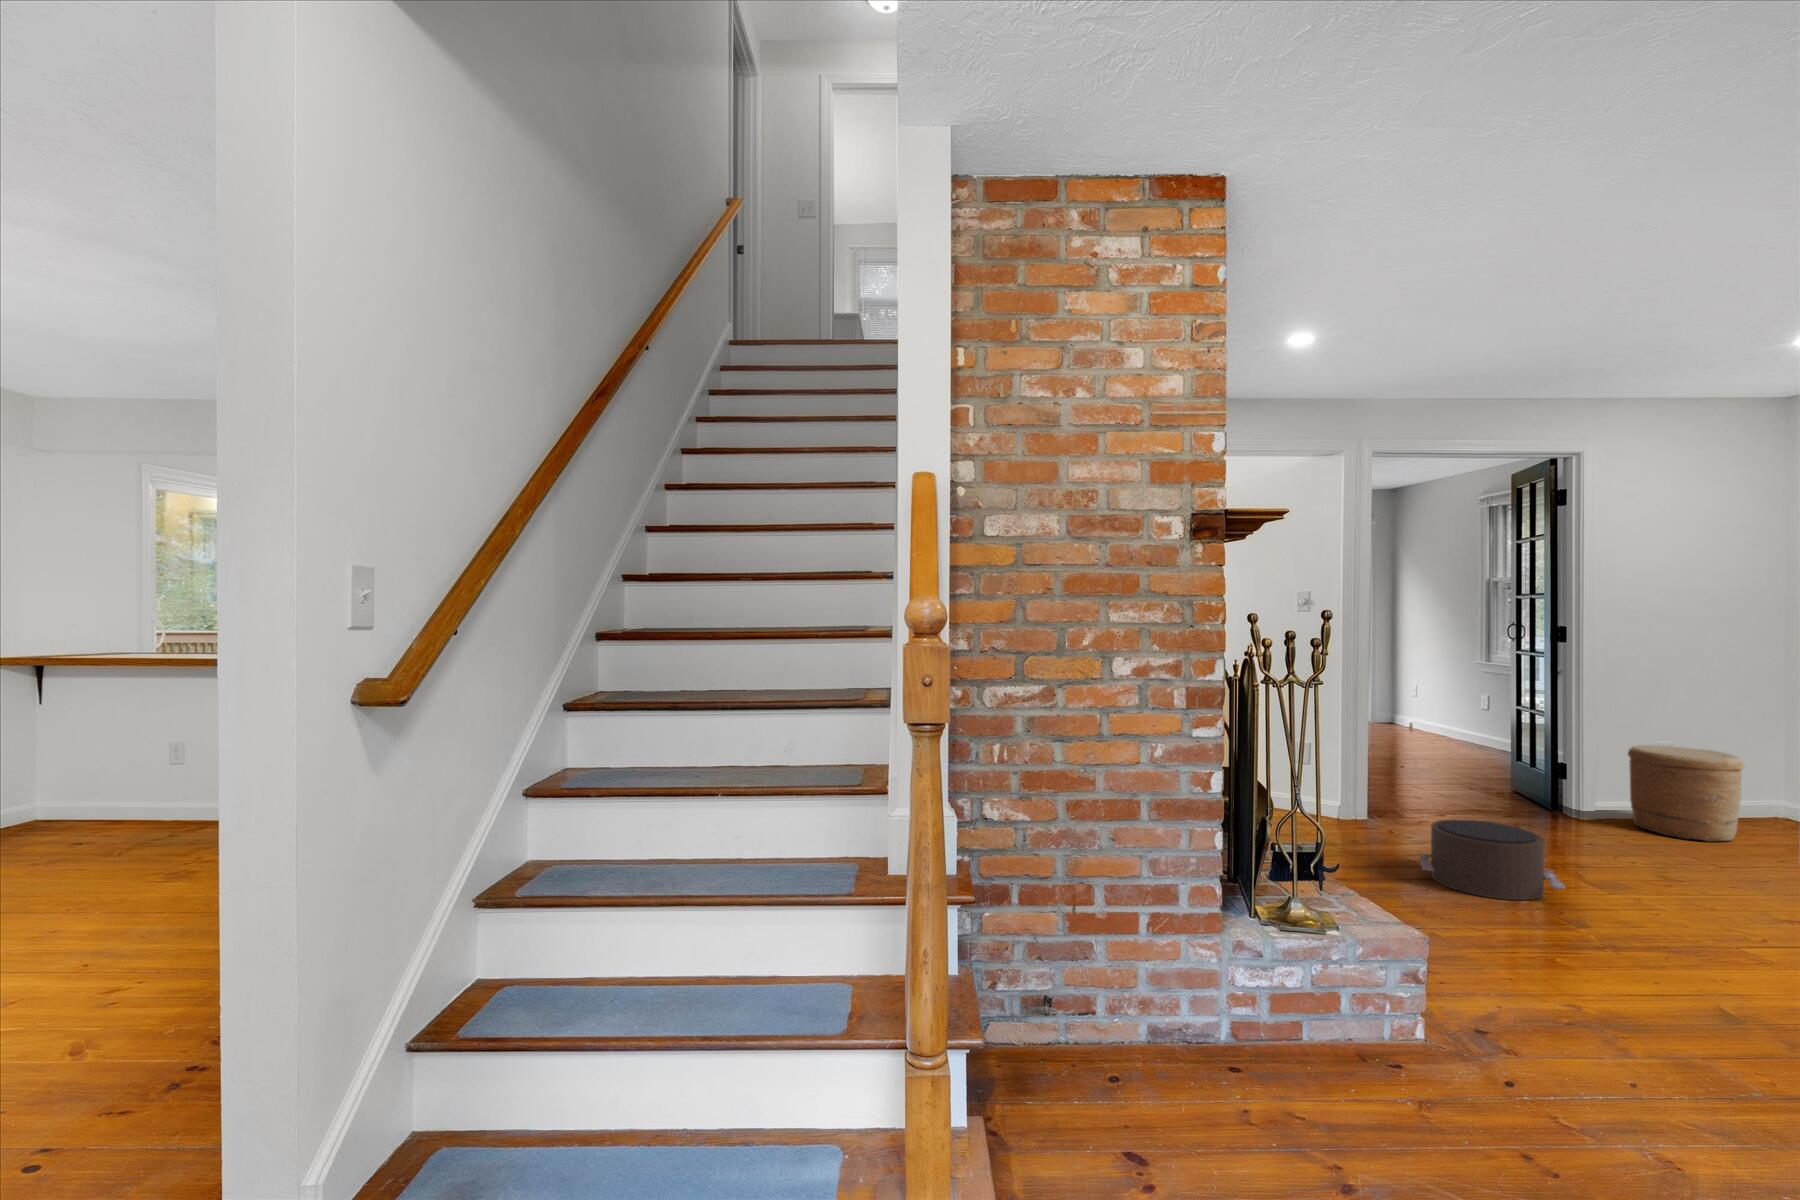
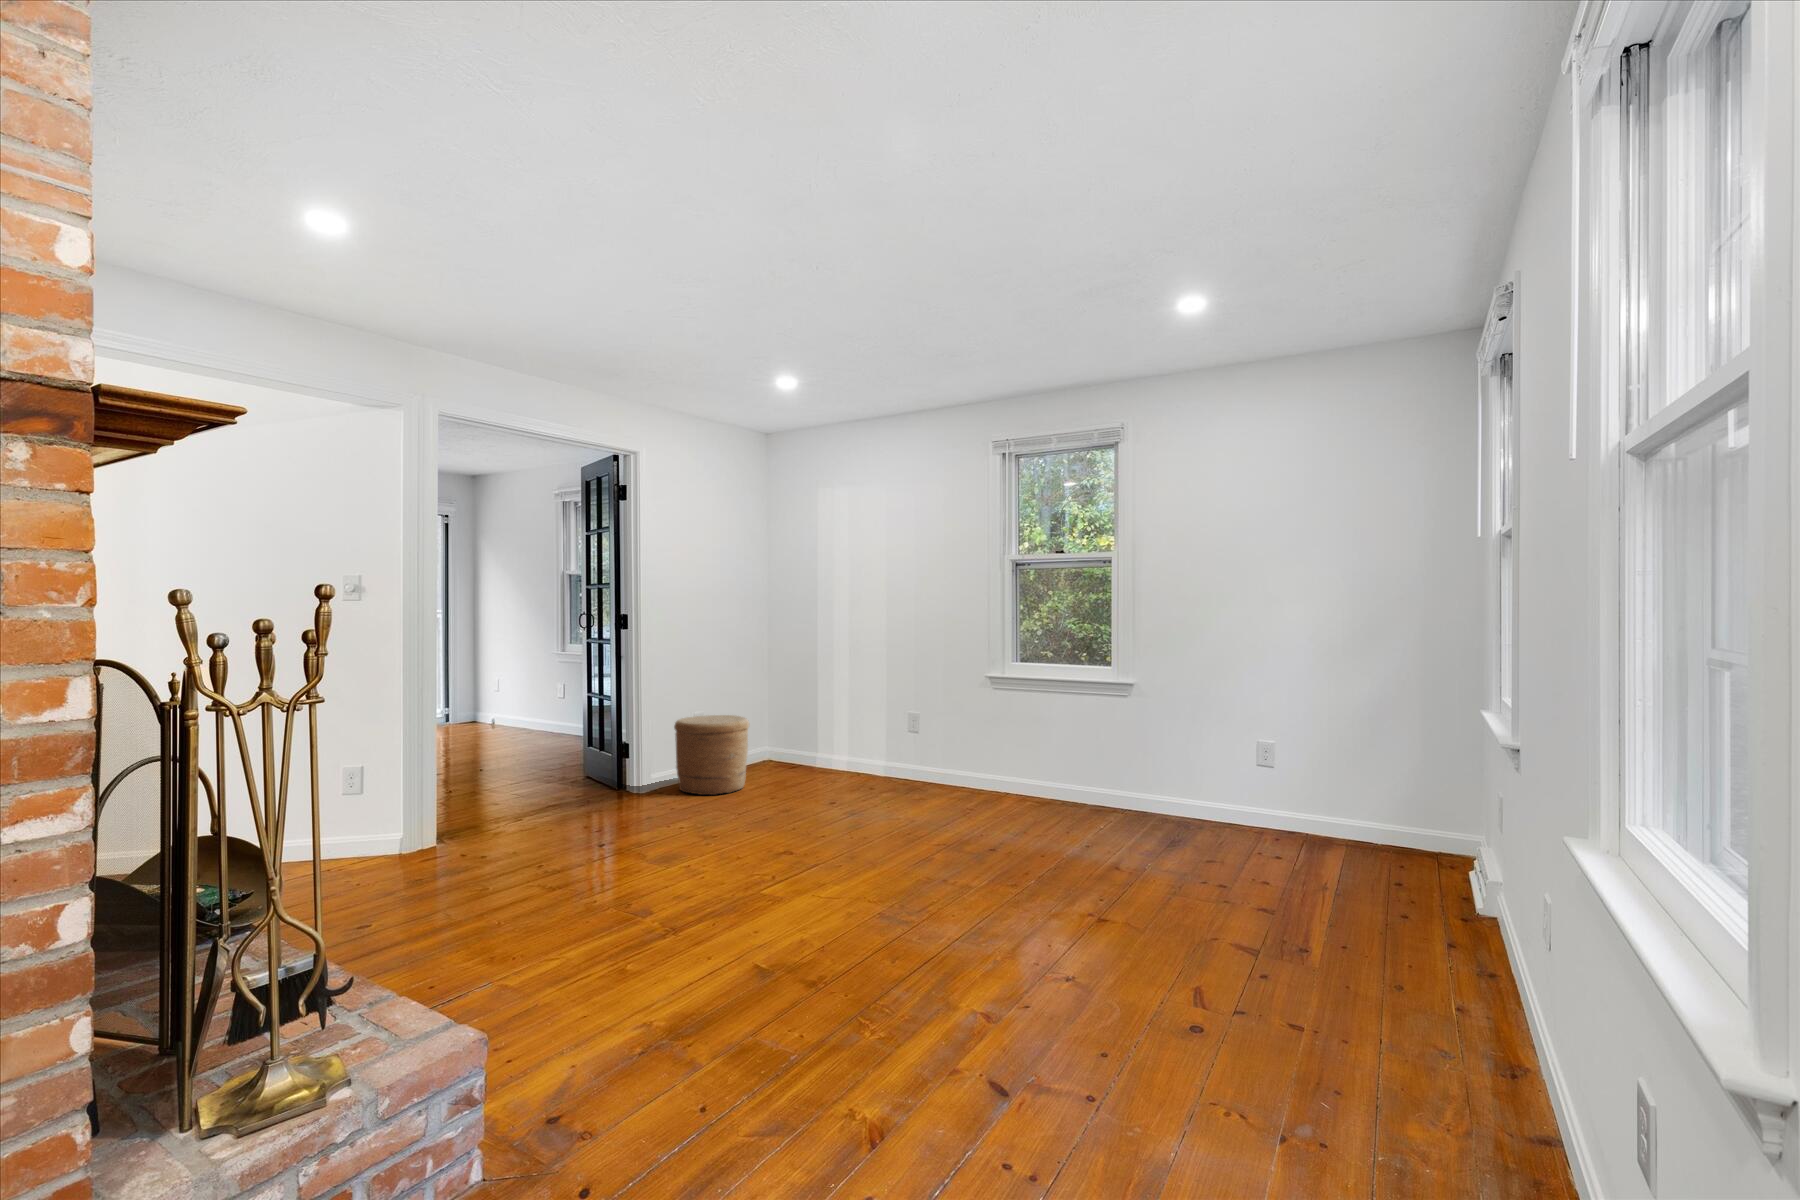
pouf: present [1419,819,1565,900] -> none [491,824,632,913]

